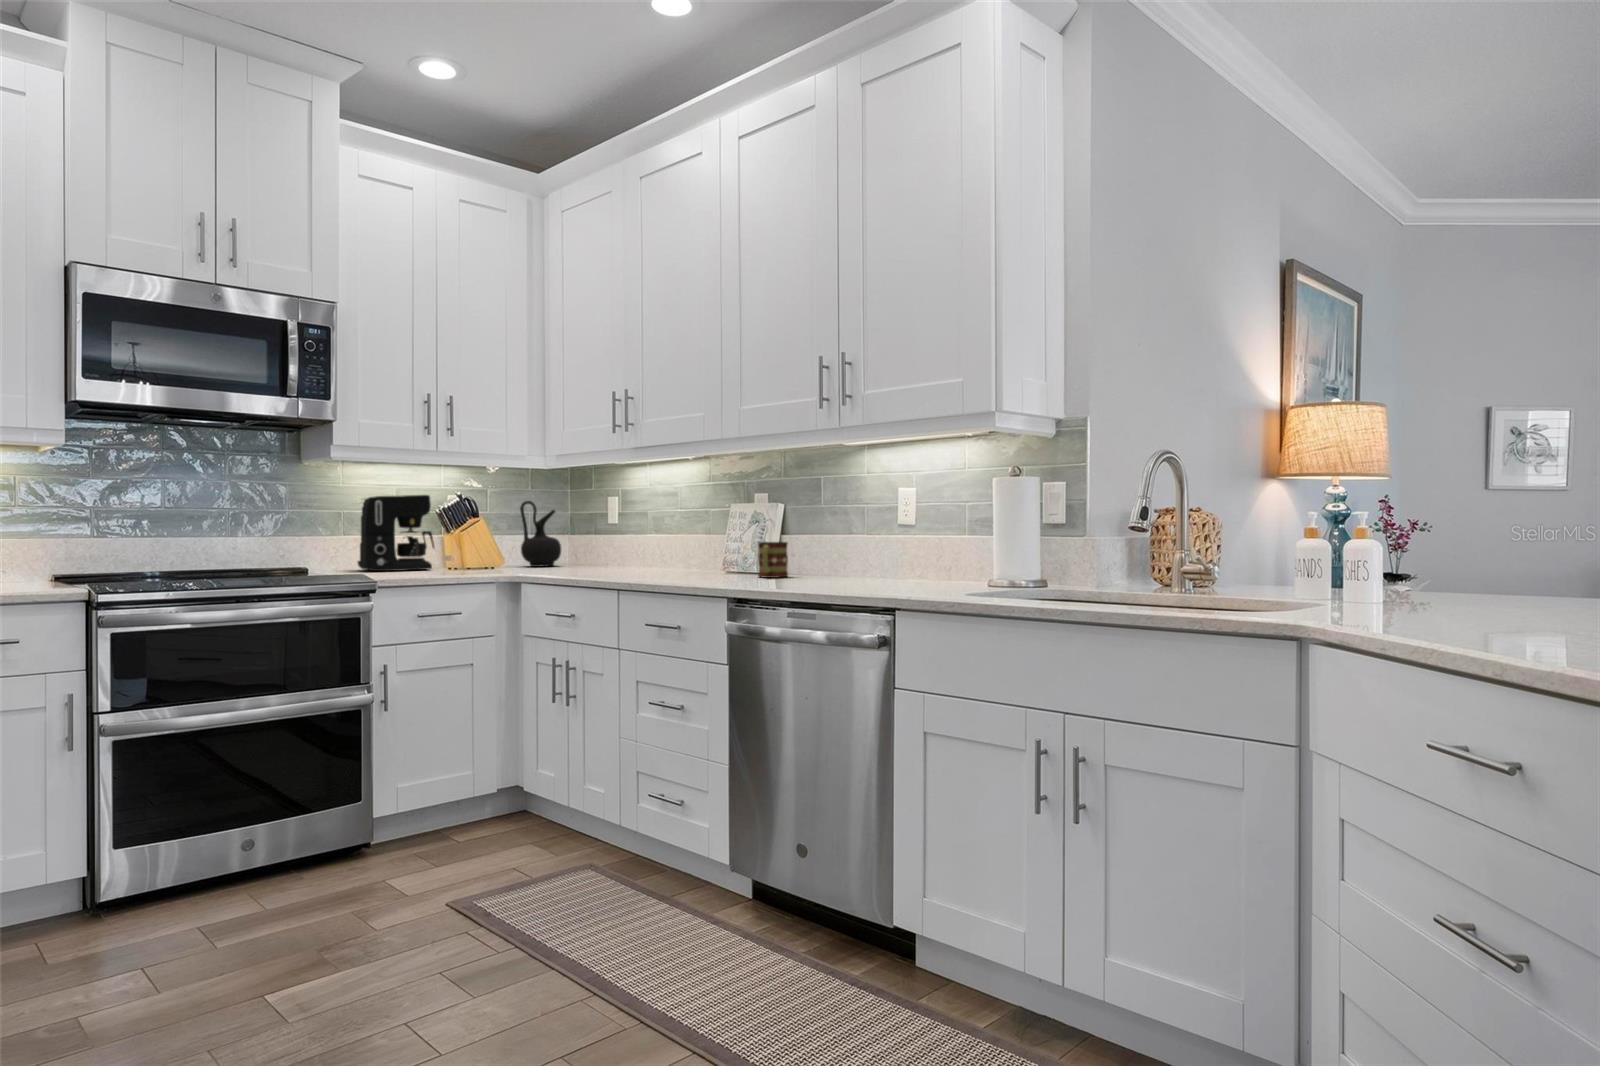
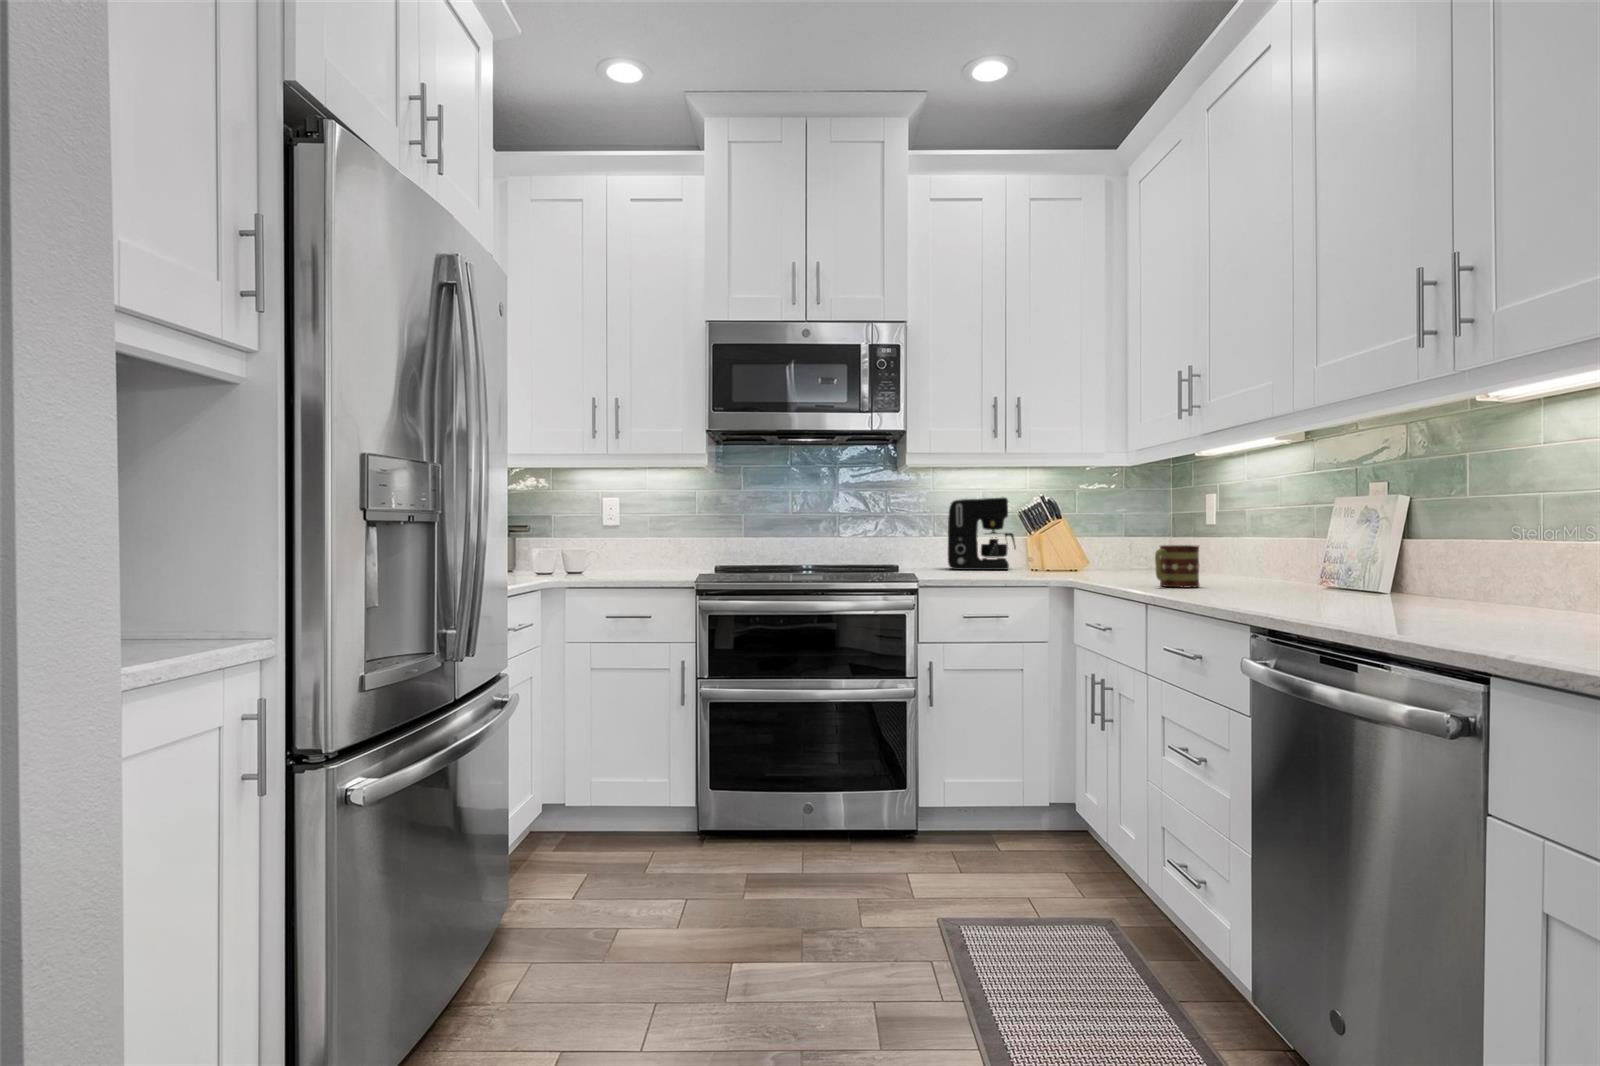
ceramic jug: present [520,501,561,567] -> none [1103,501,1149,571]
mug: present [758,542,788,578] -> present [1155,545,1199,587]

